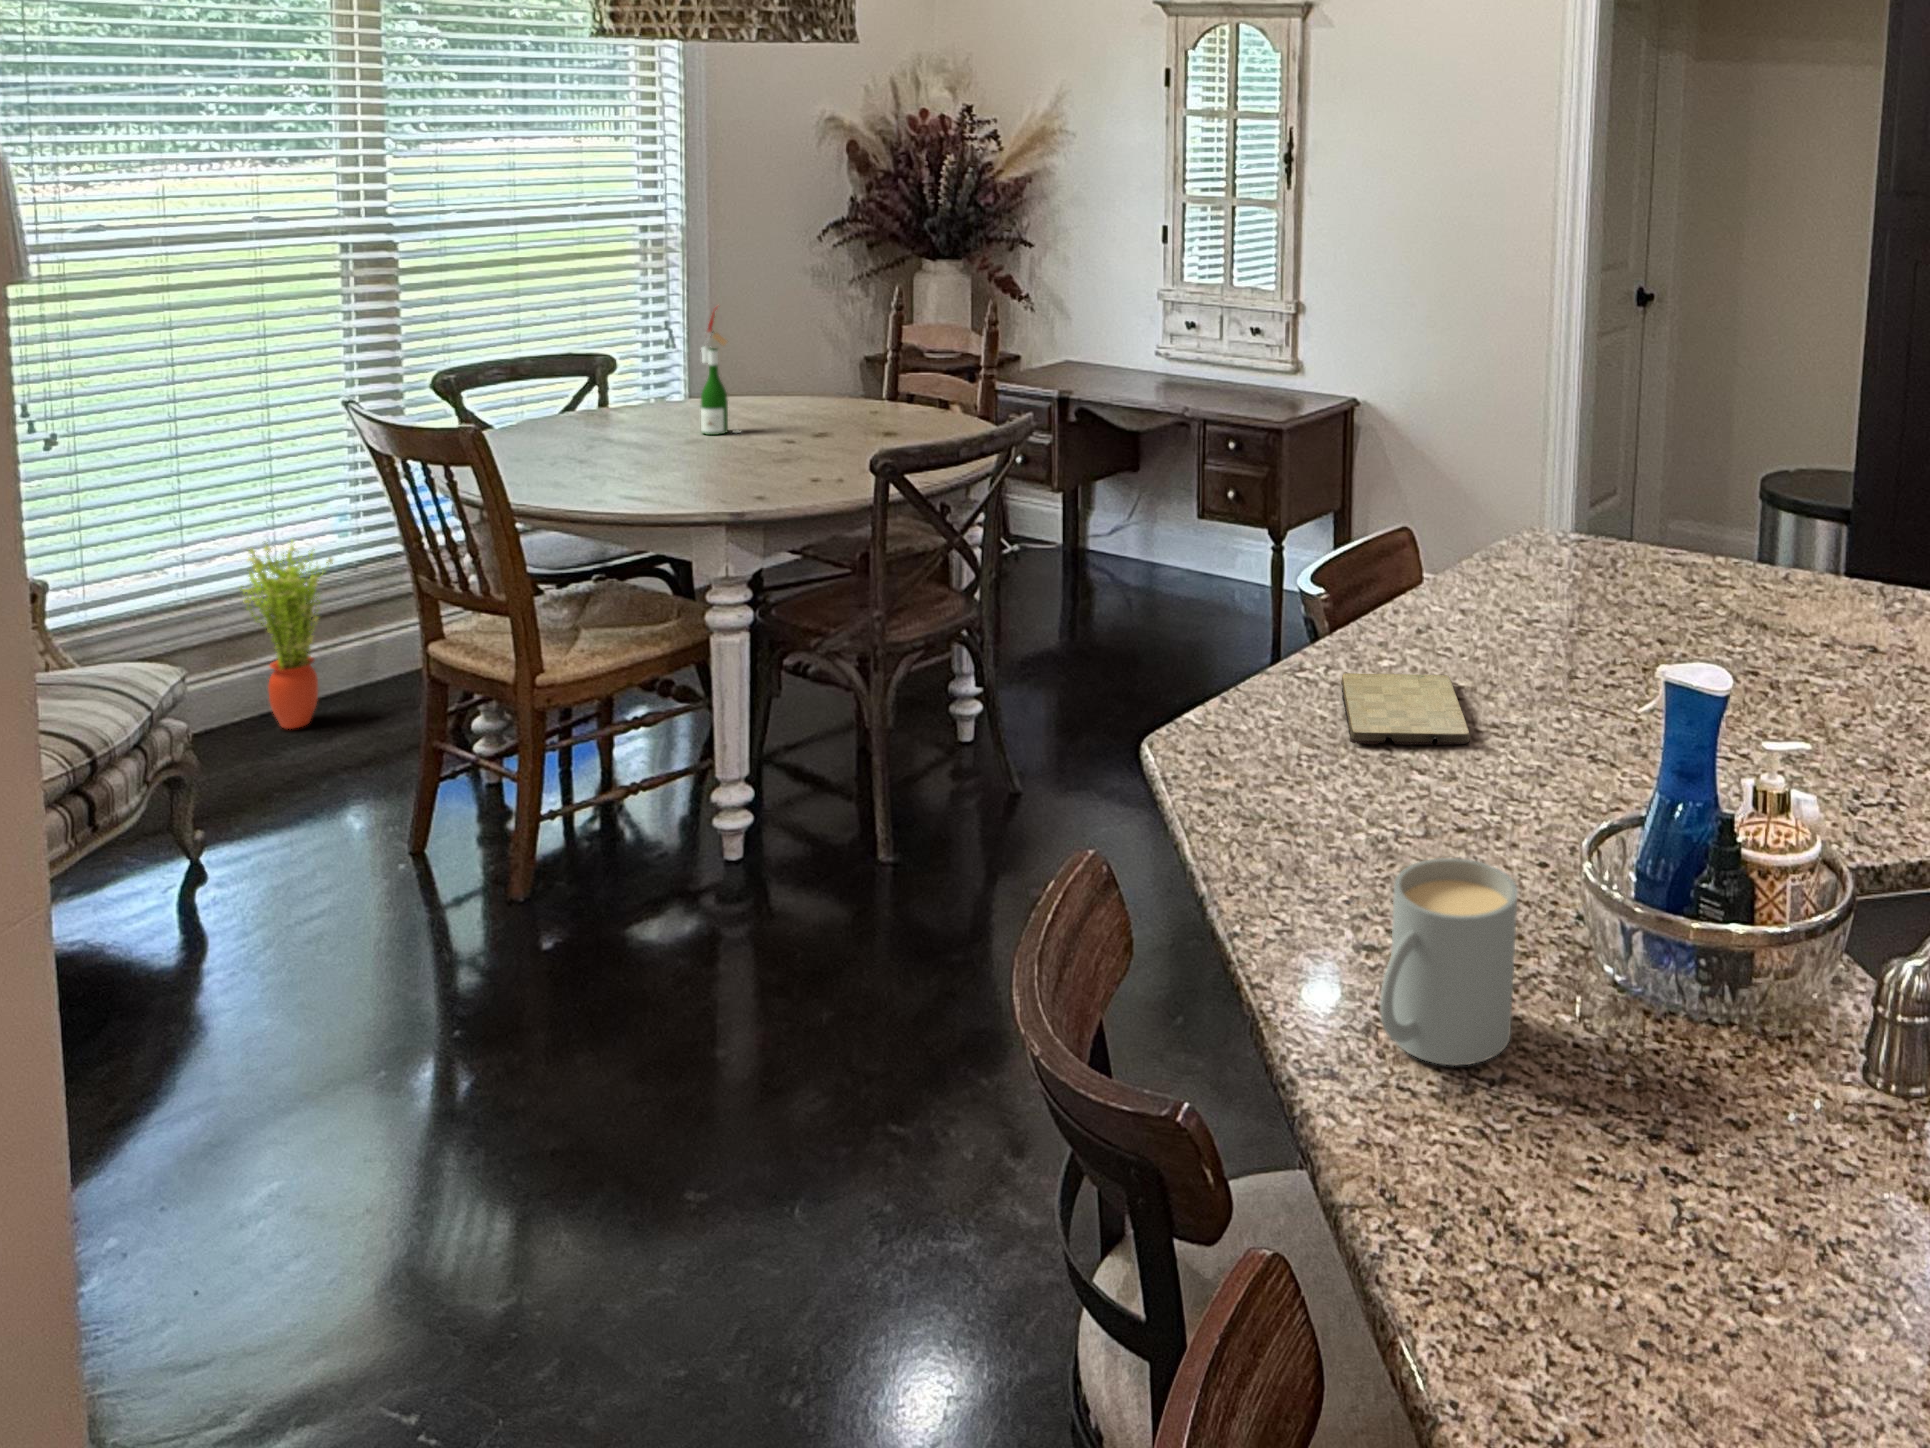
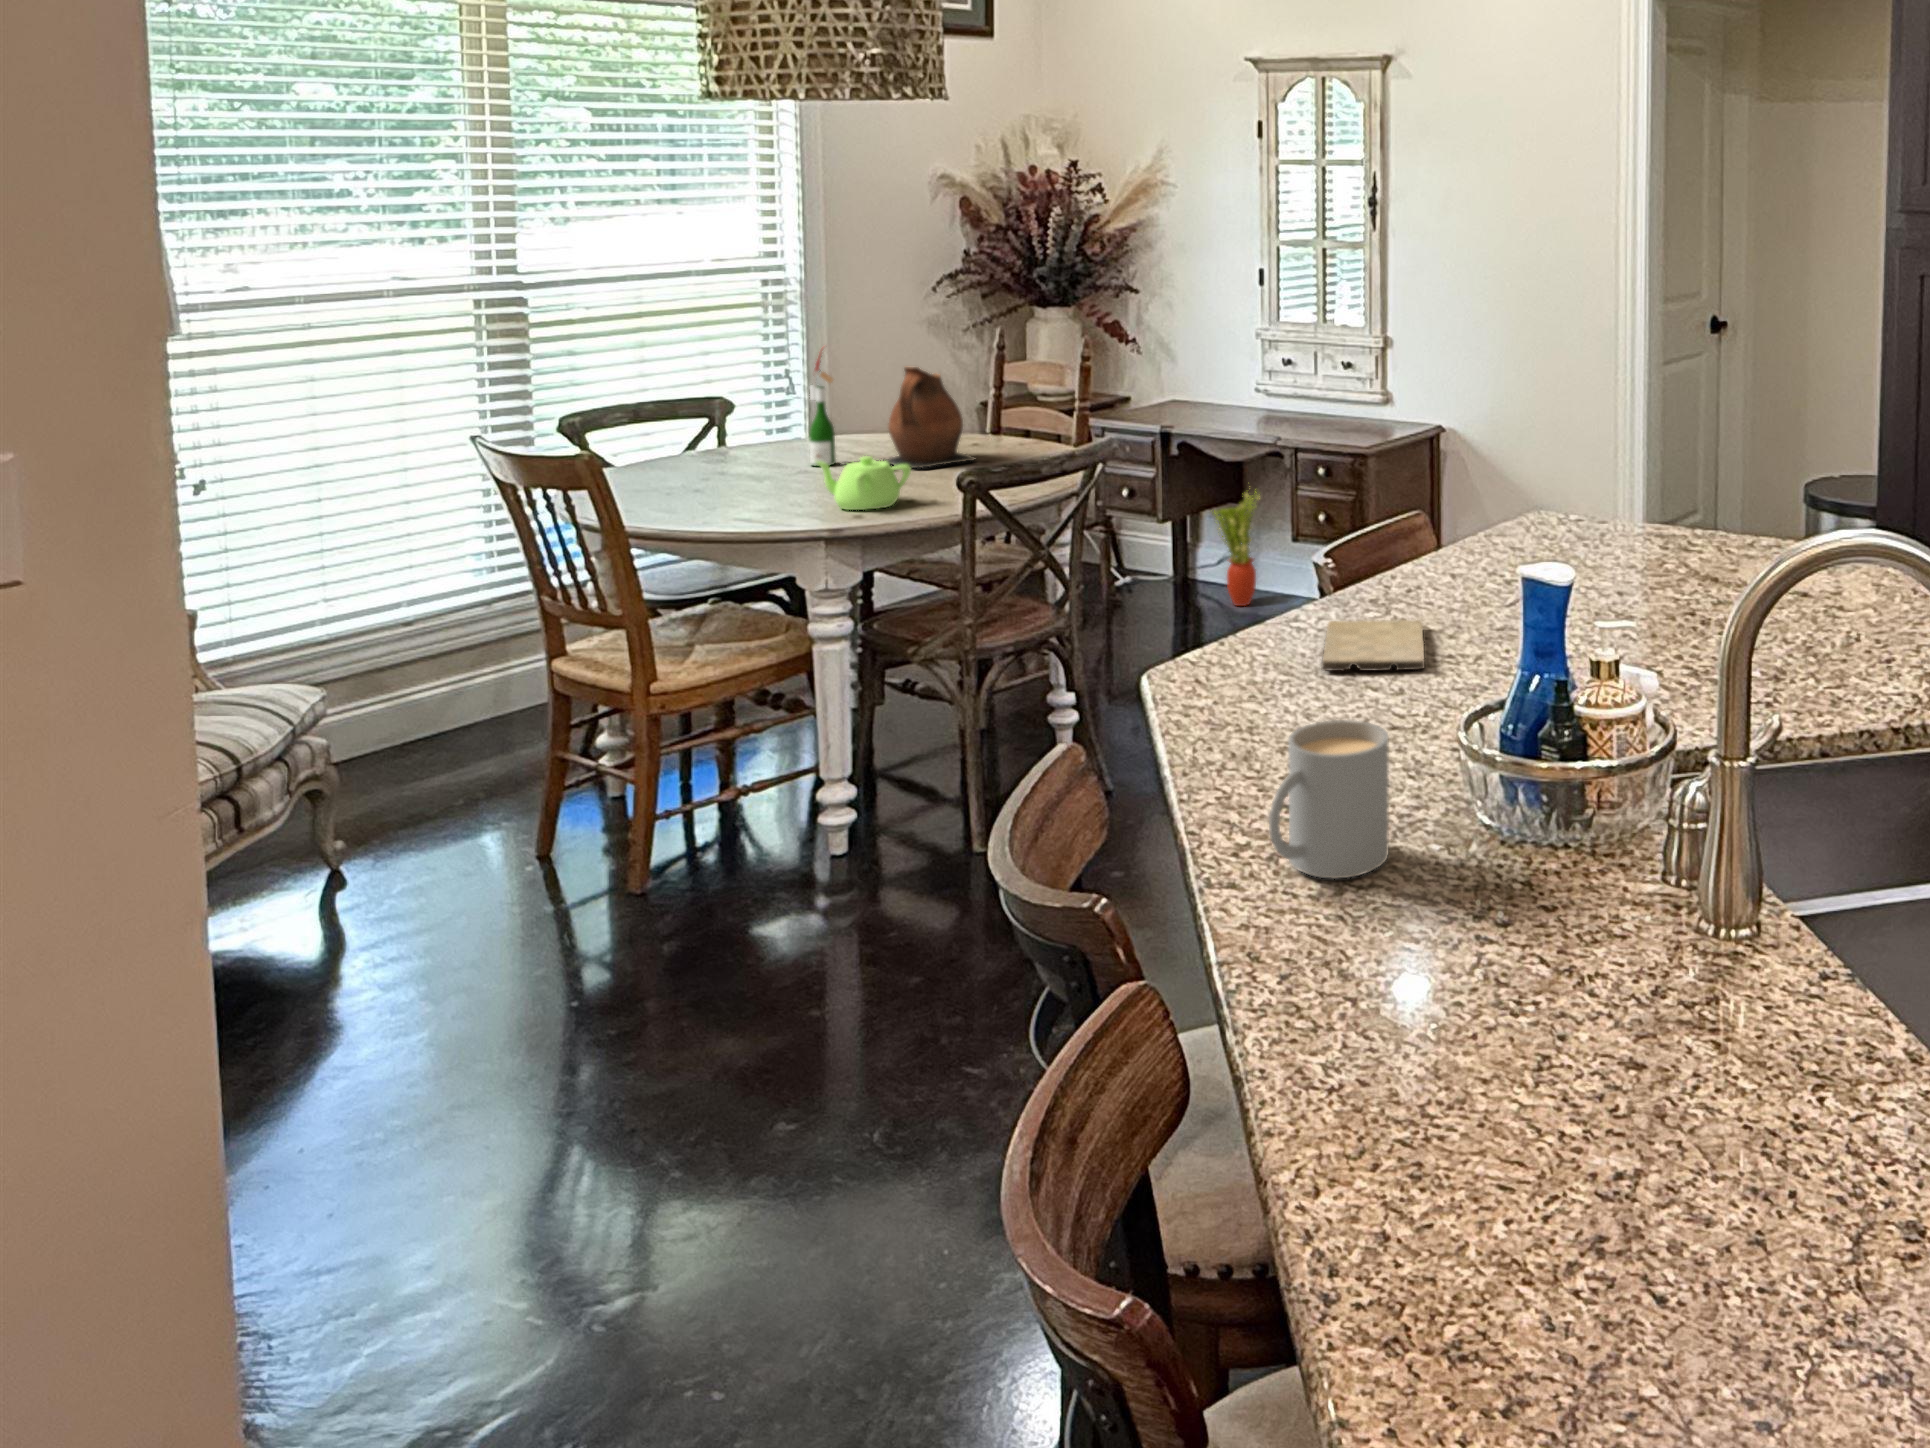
ceramic pitcher: none [774,330,880,440] -> present [883,367,975,468]
teapot: none [713,432,818,491] -> present [814,456,911,510]
potted plant: present [241,544,333,729] -> present [1214,486,1260,606]

